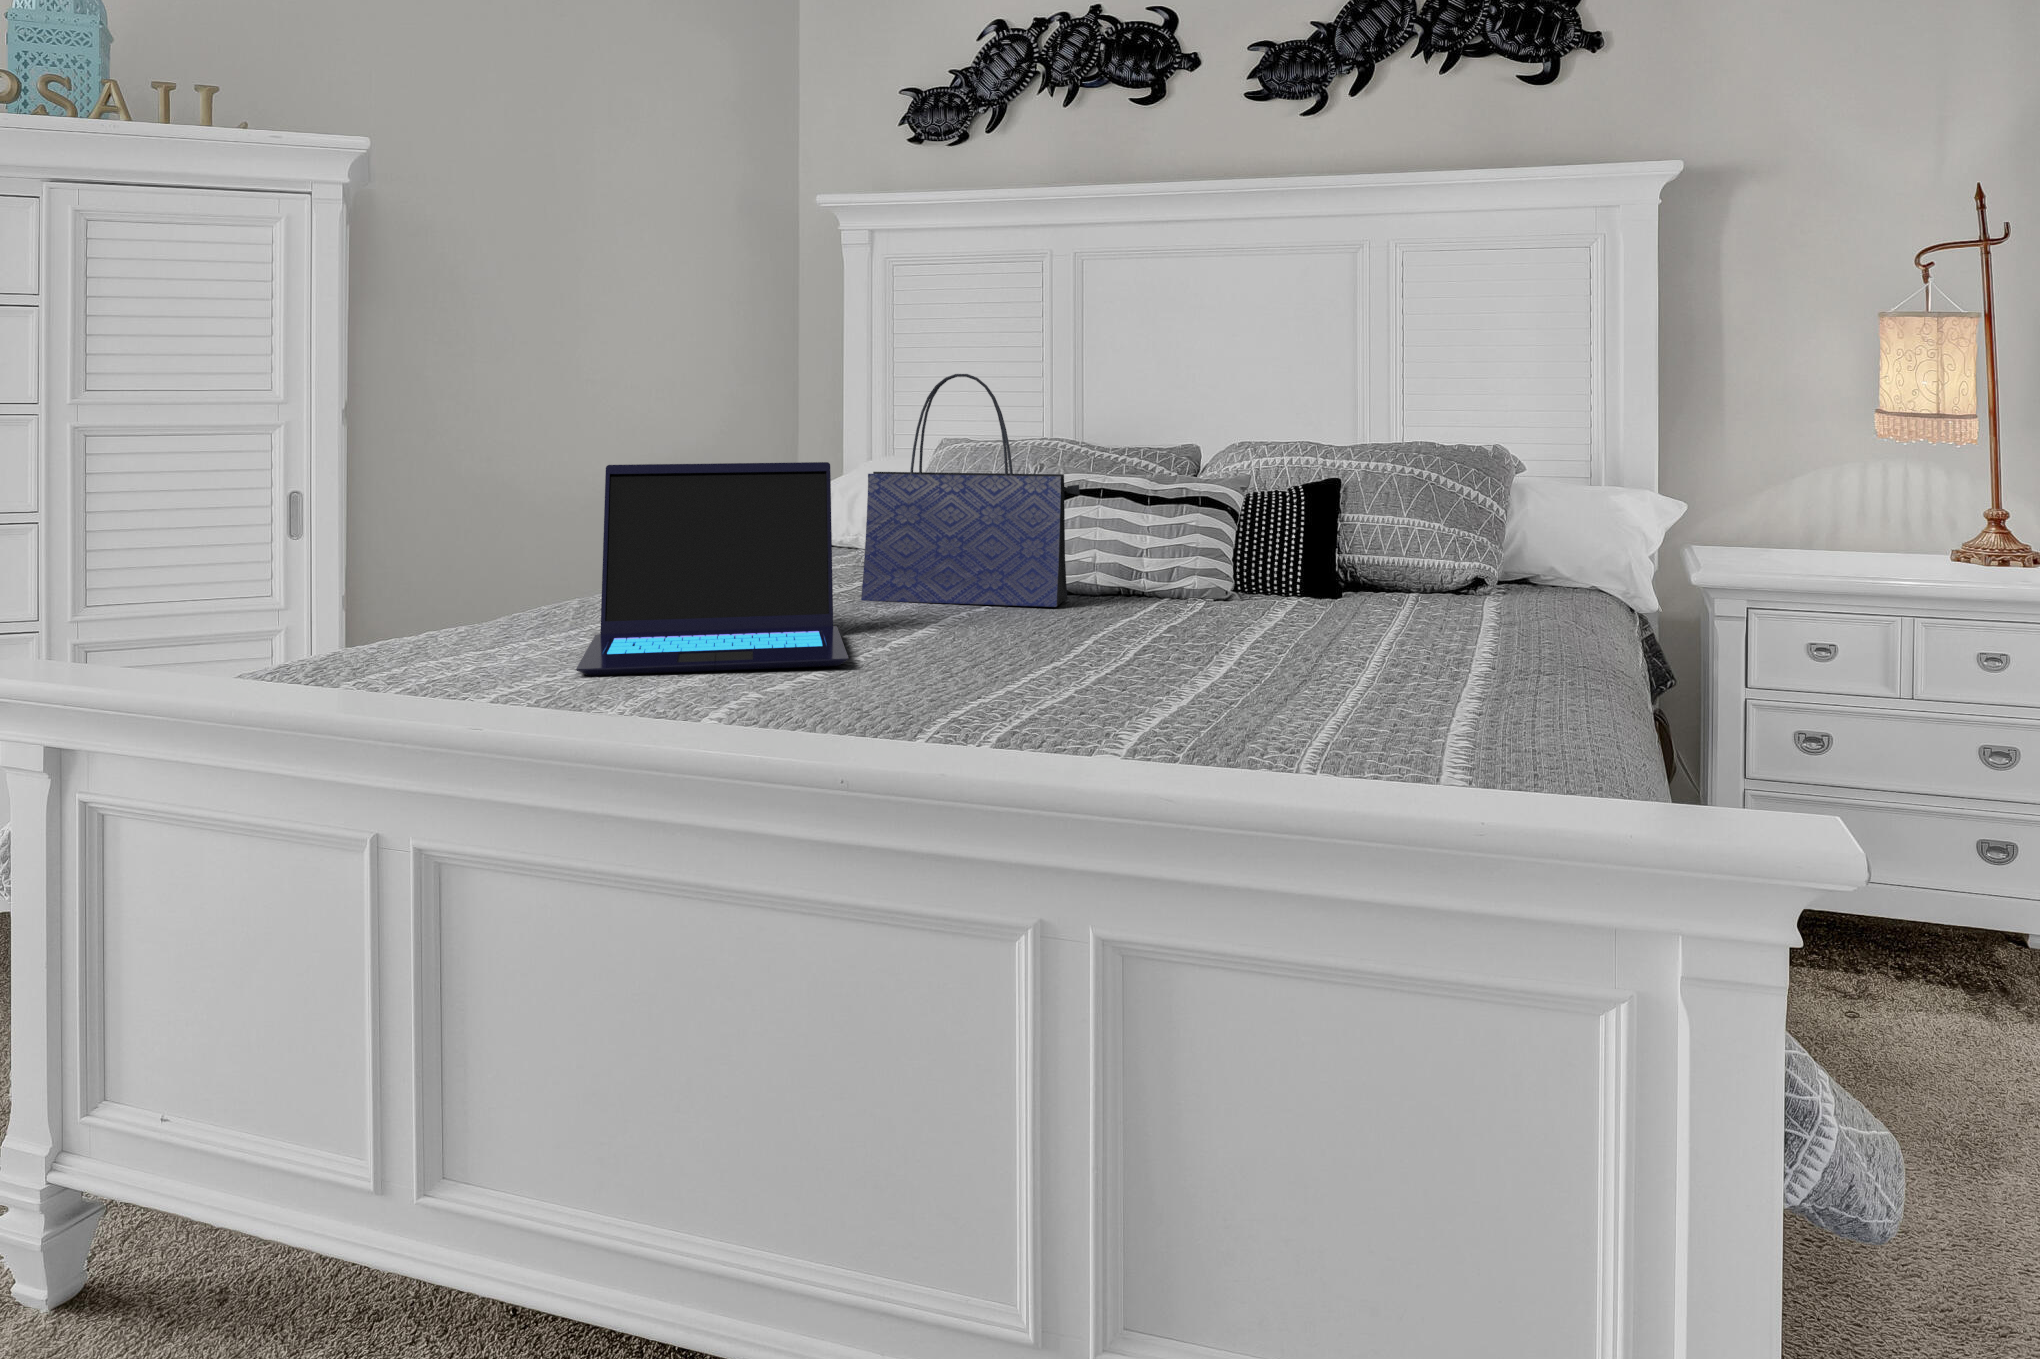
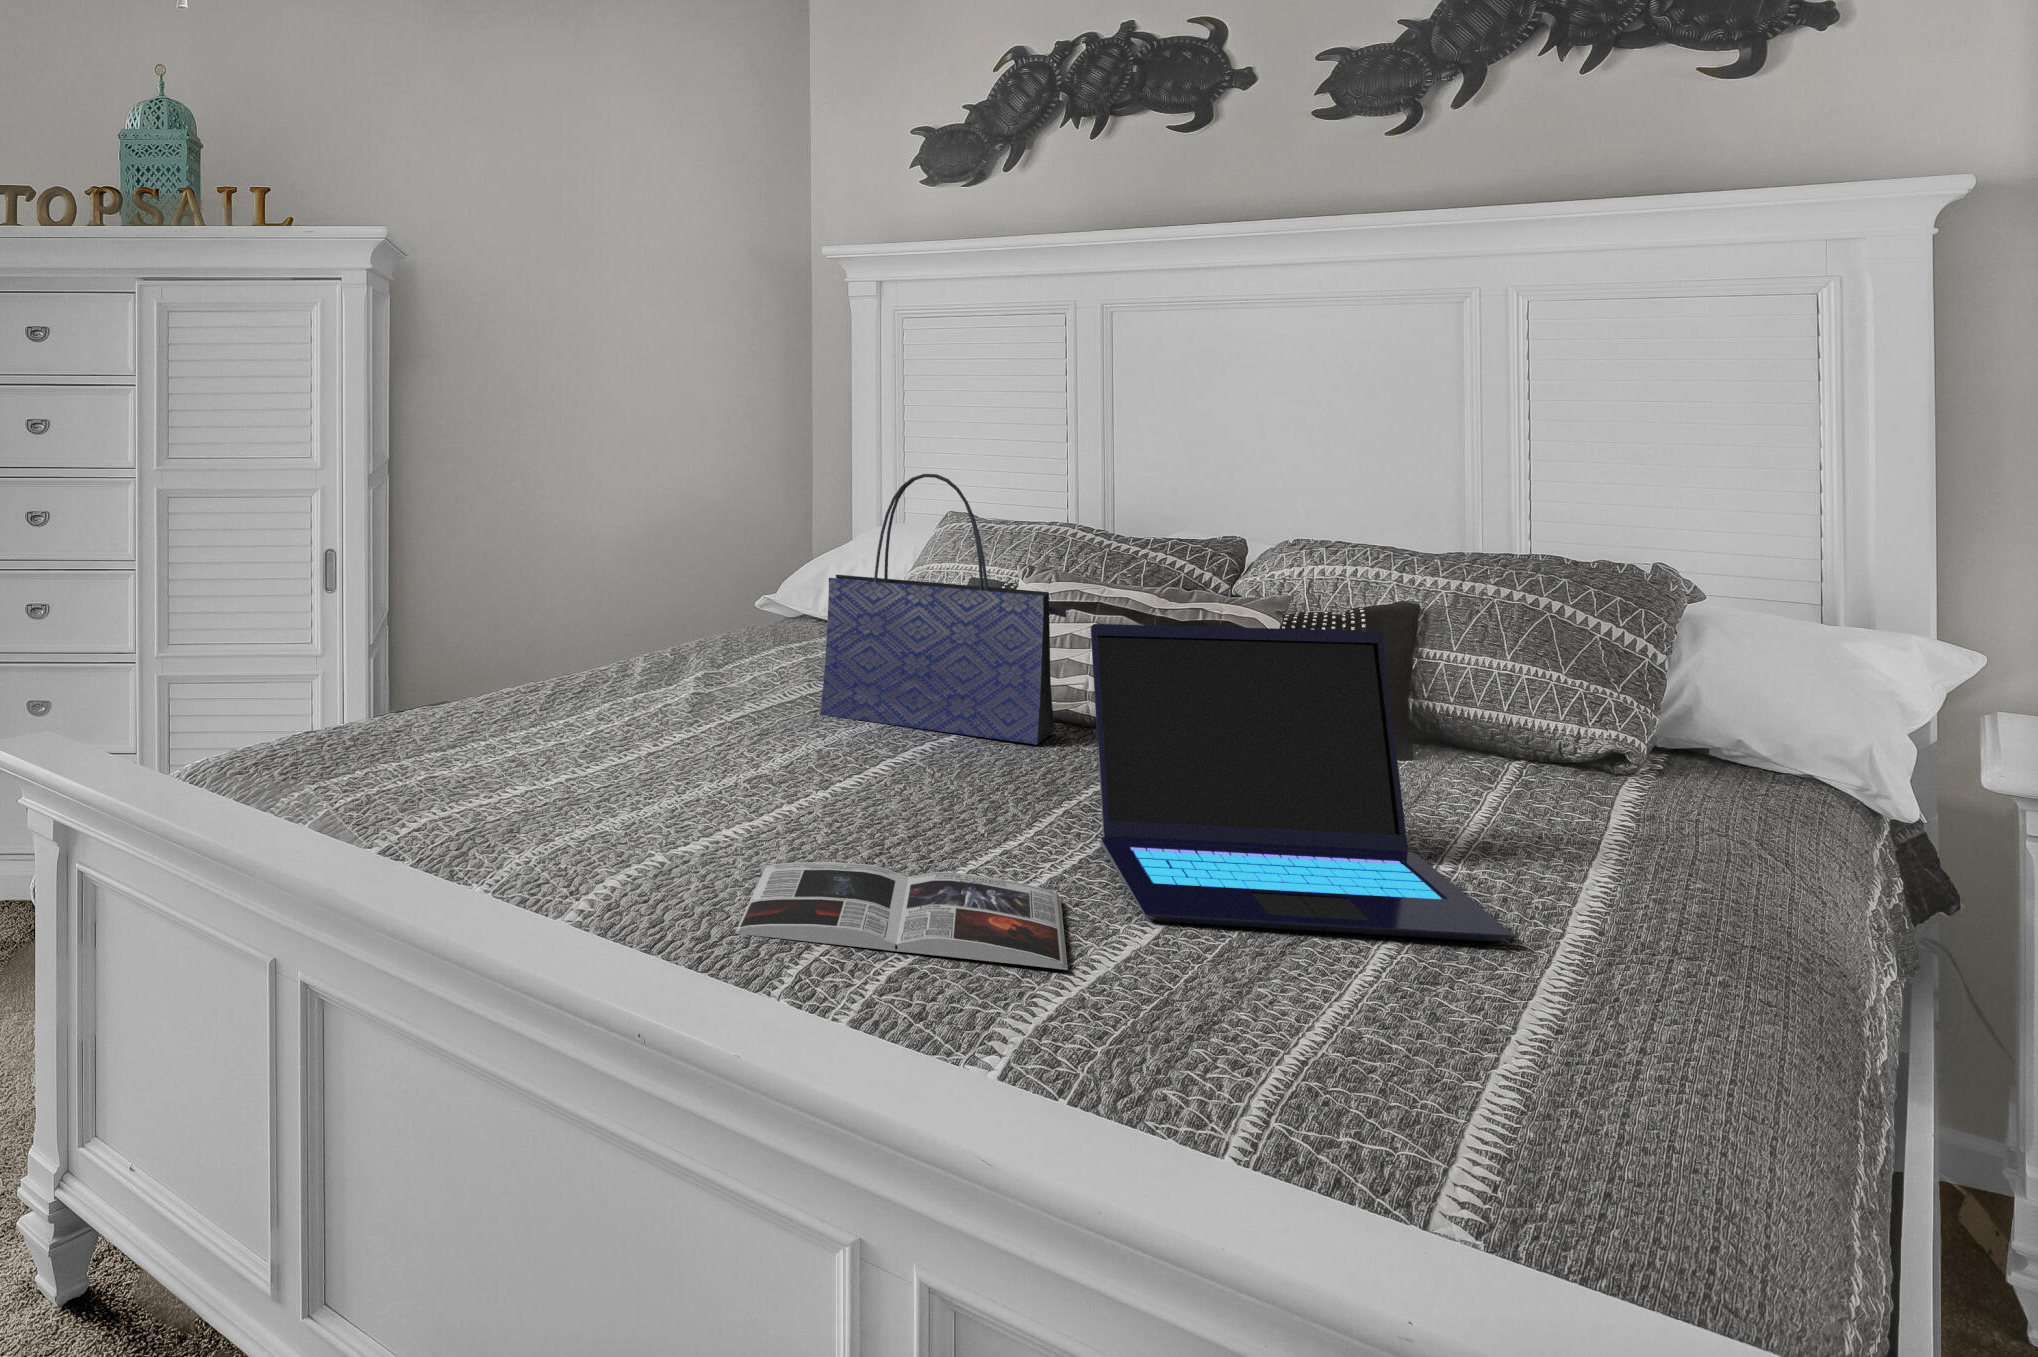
laptop: present [576,462,849,676] -> present [1091,624,1513,941]
magazine: none [851,679,1141,736] -> present [735,862,1068,970]

